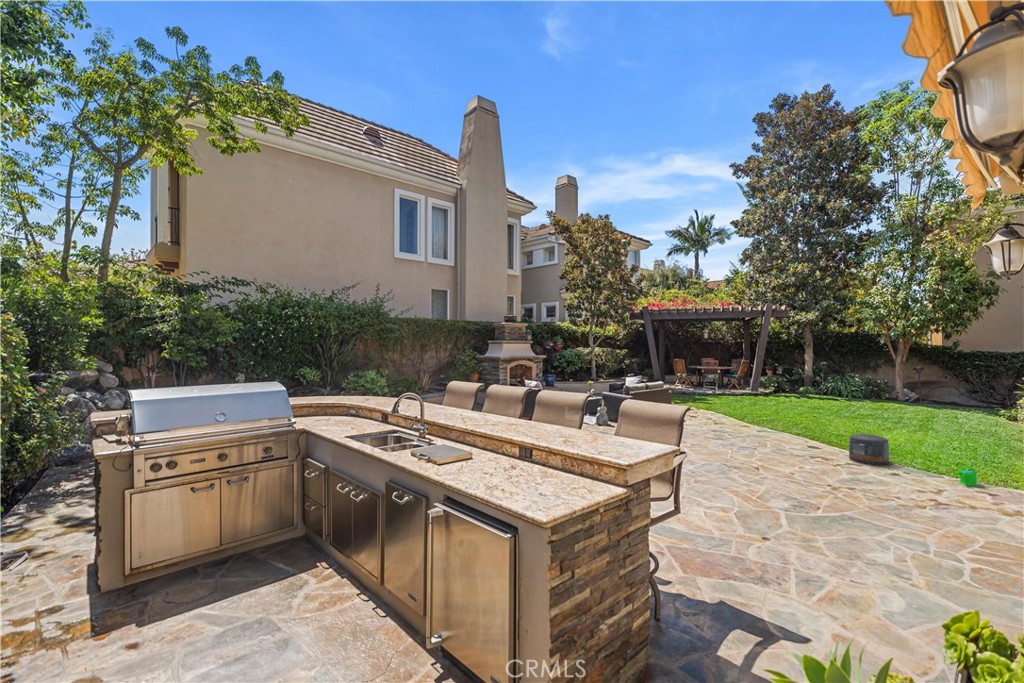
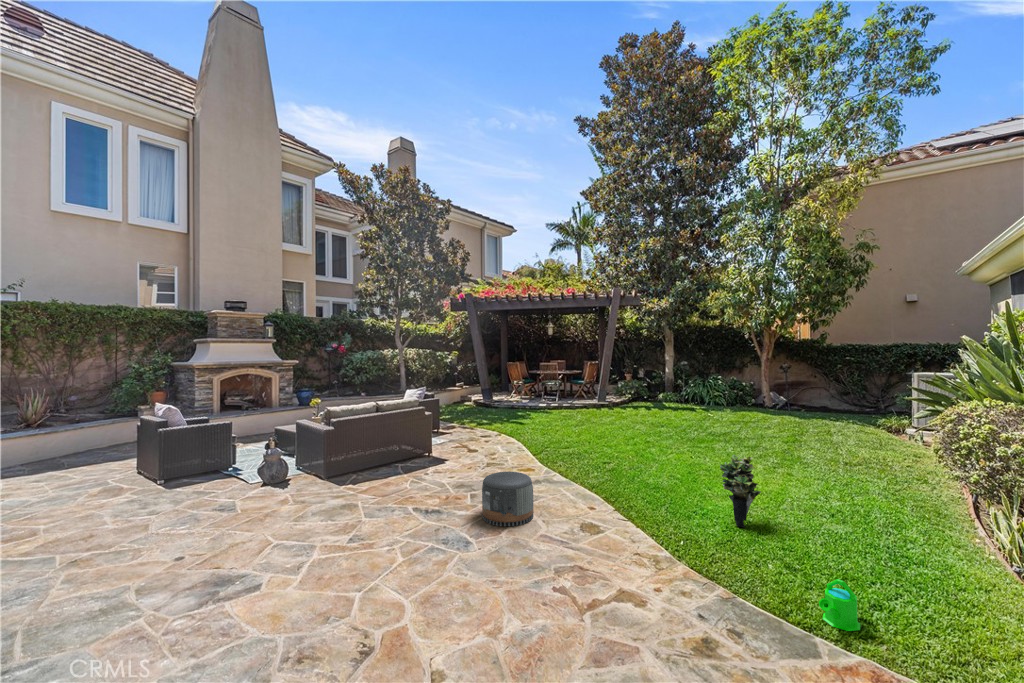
potted plant: none [891,419,919,456] -> present [720,455,761,527]
pouf: present [849,434,889,465] -> present [482,471,534,526]

